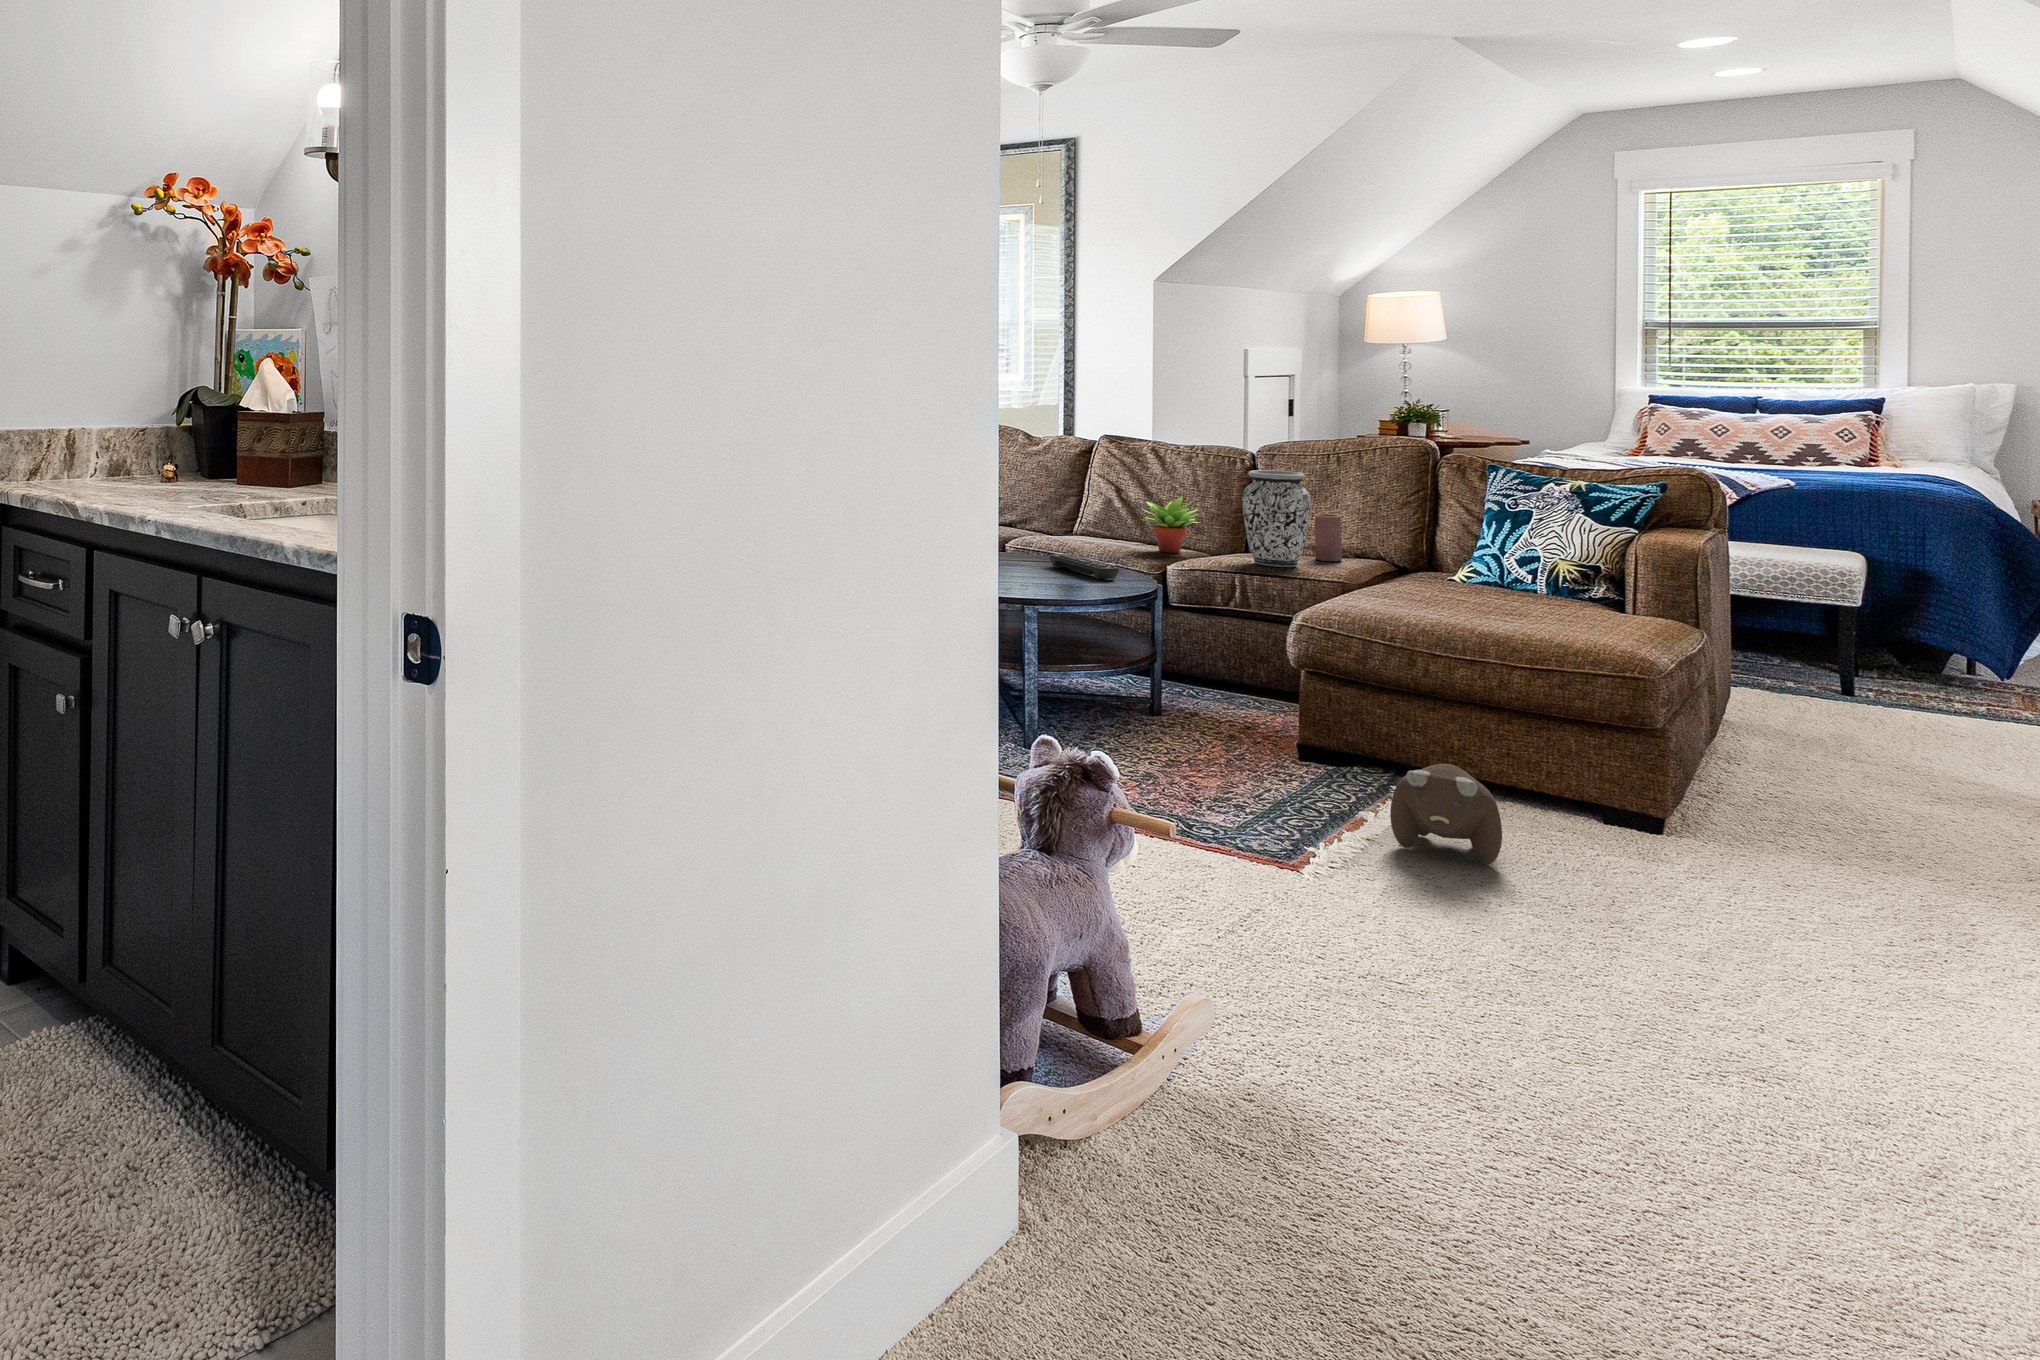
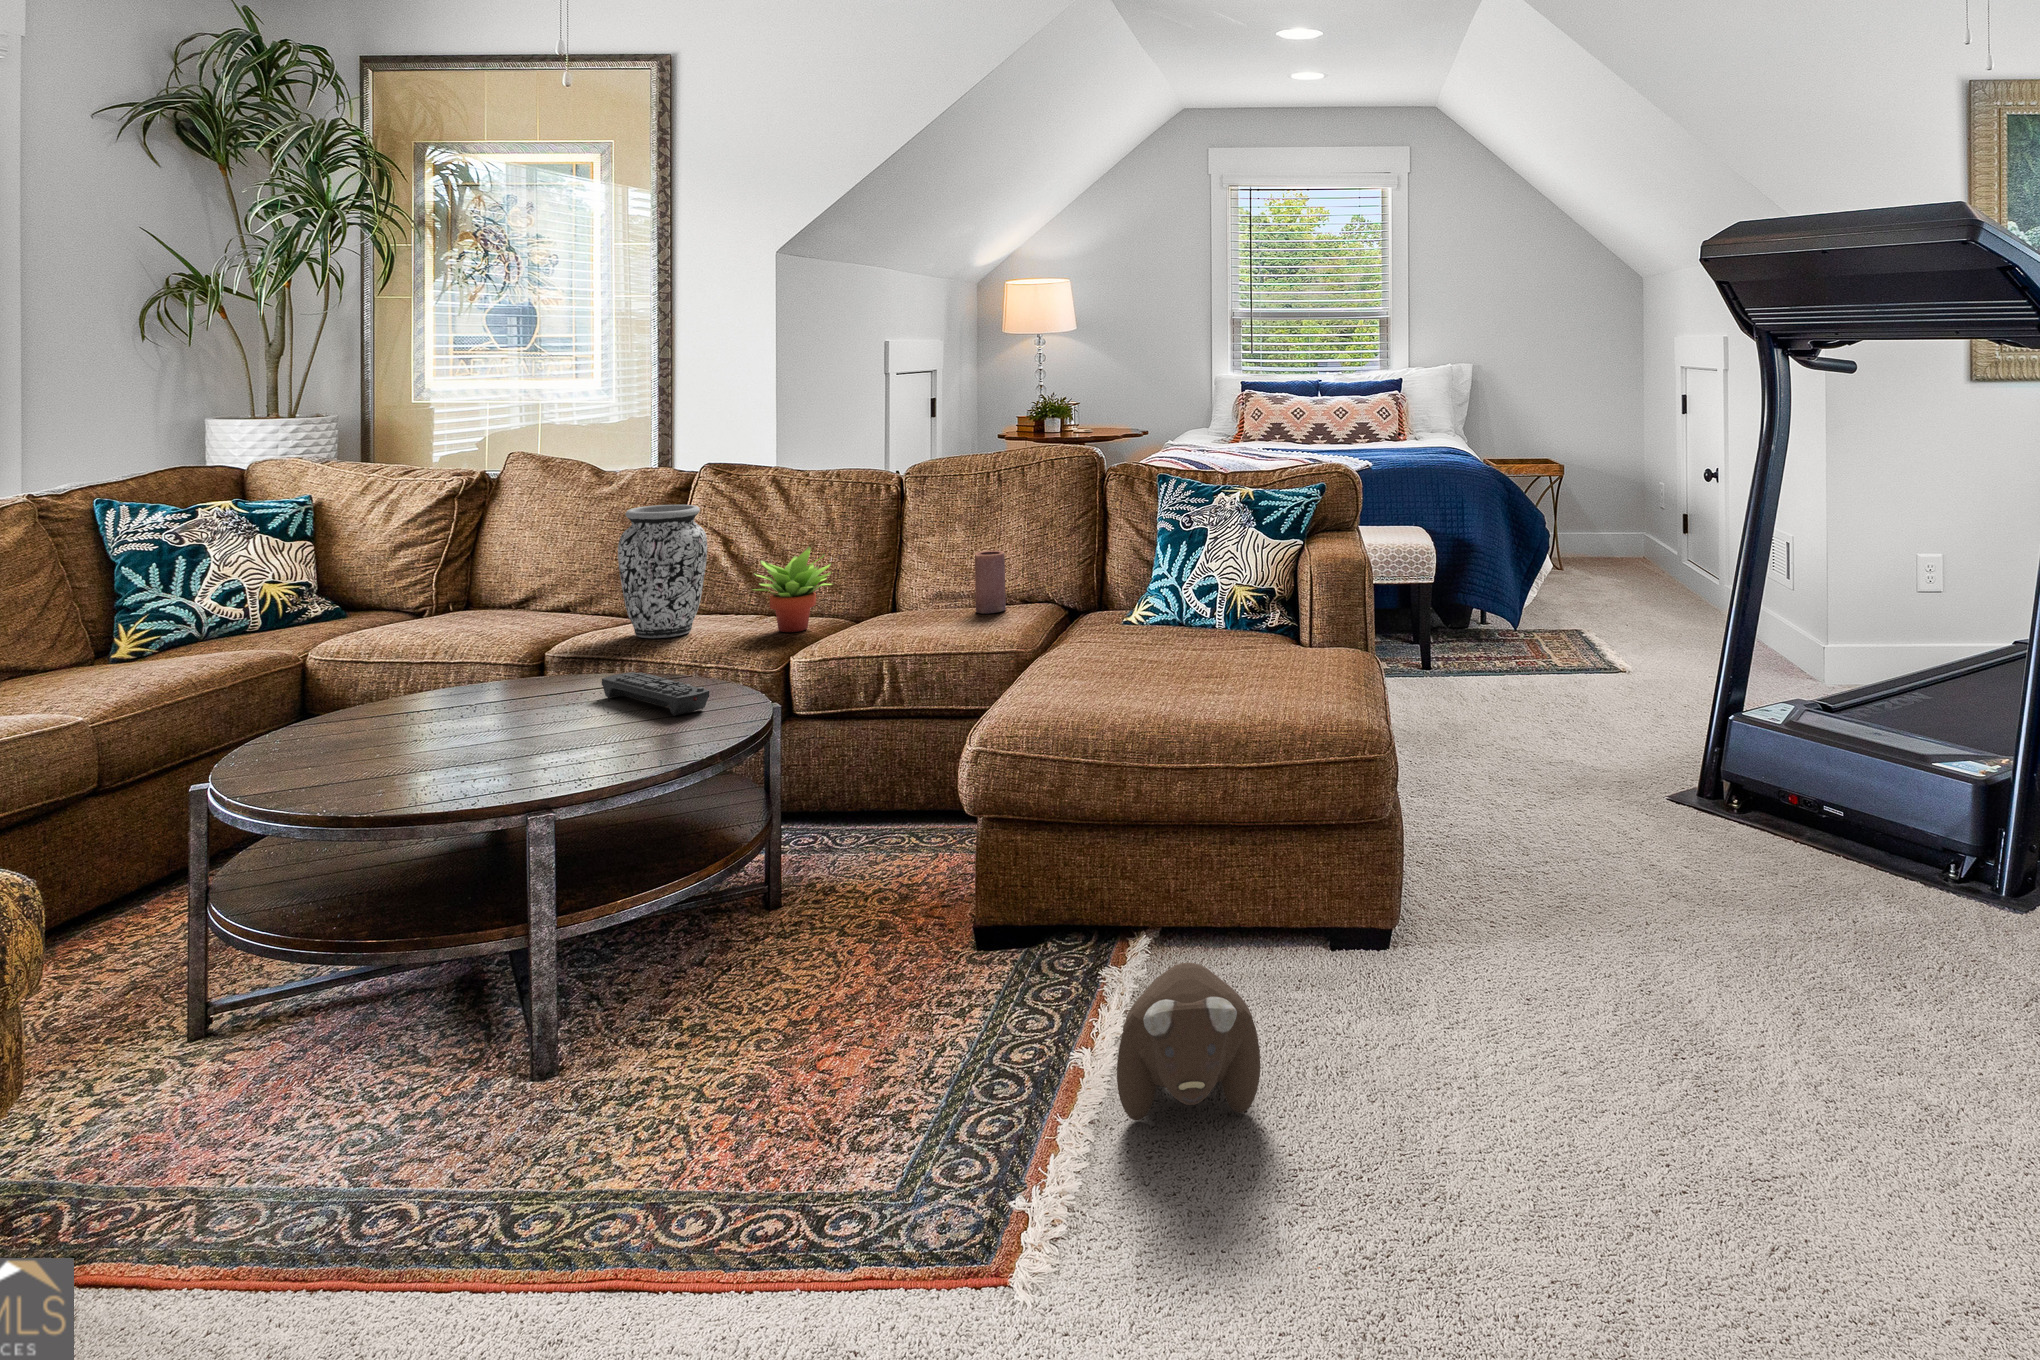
vase: present [1242,470,1311,567] -> present [618,505,707,638]

